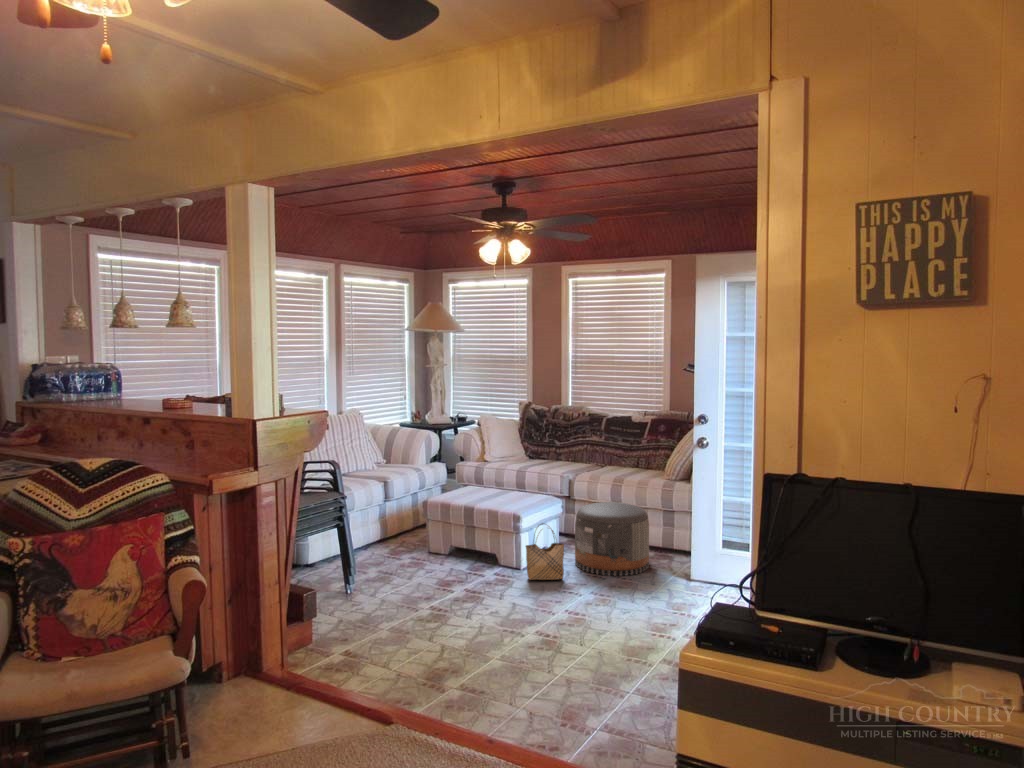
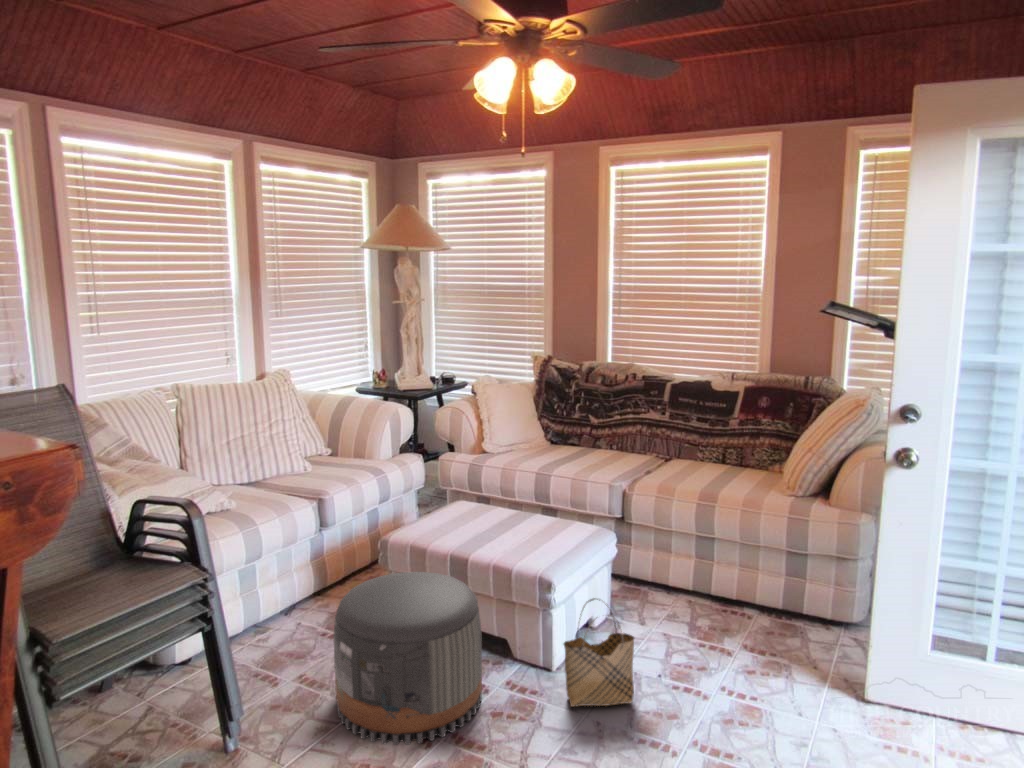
pouf: present [575,502,649,576] -> present [333,572,482,745]

